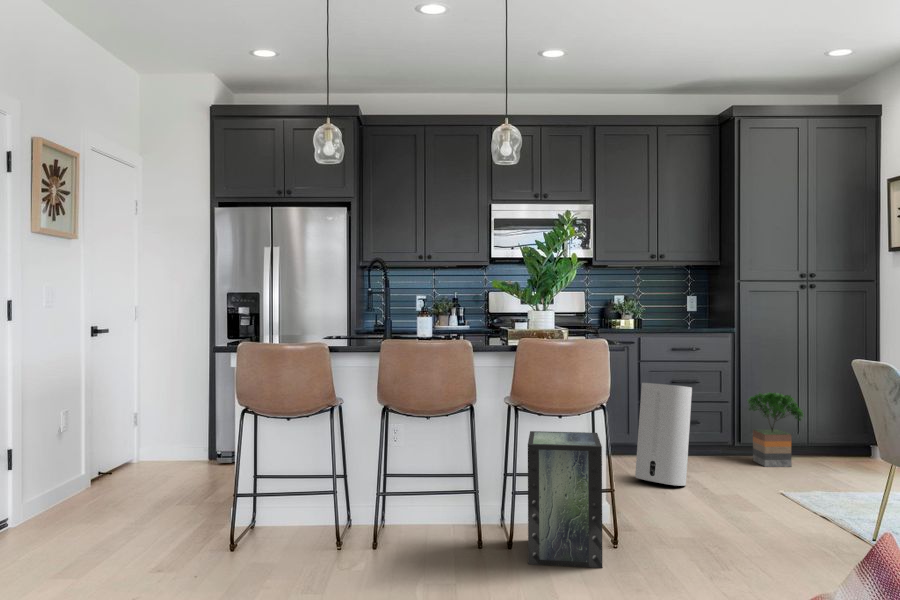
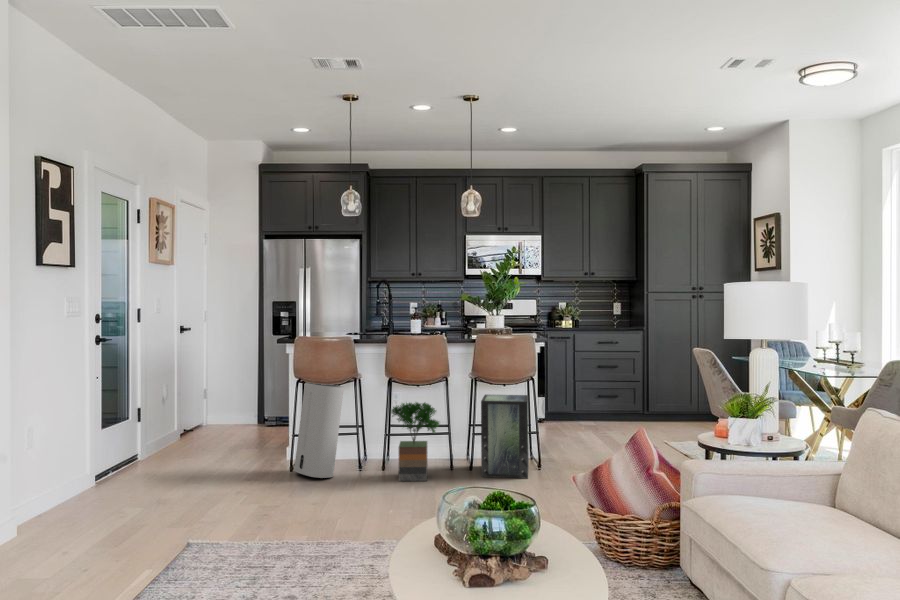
air purifier: present [635,383,692,486] -> present [294,383,344,478]
potted tree: present [748,392,803,467] -> present [391,402,439,481]

